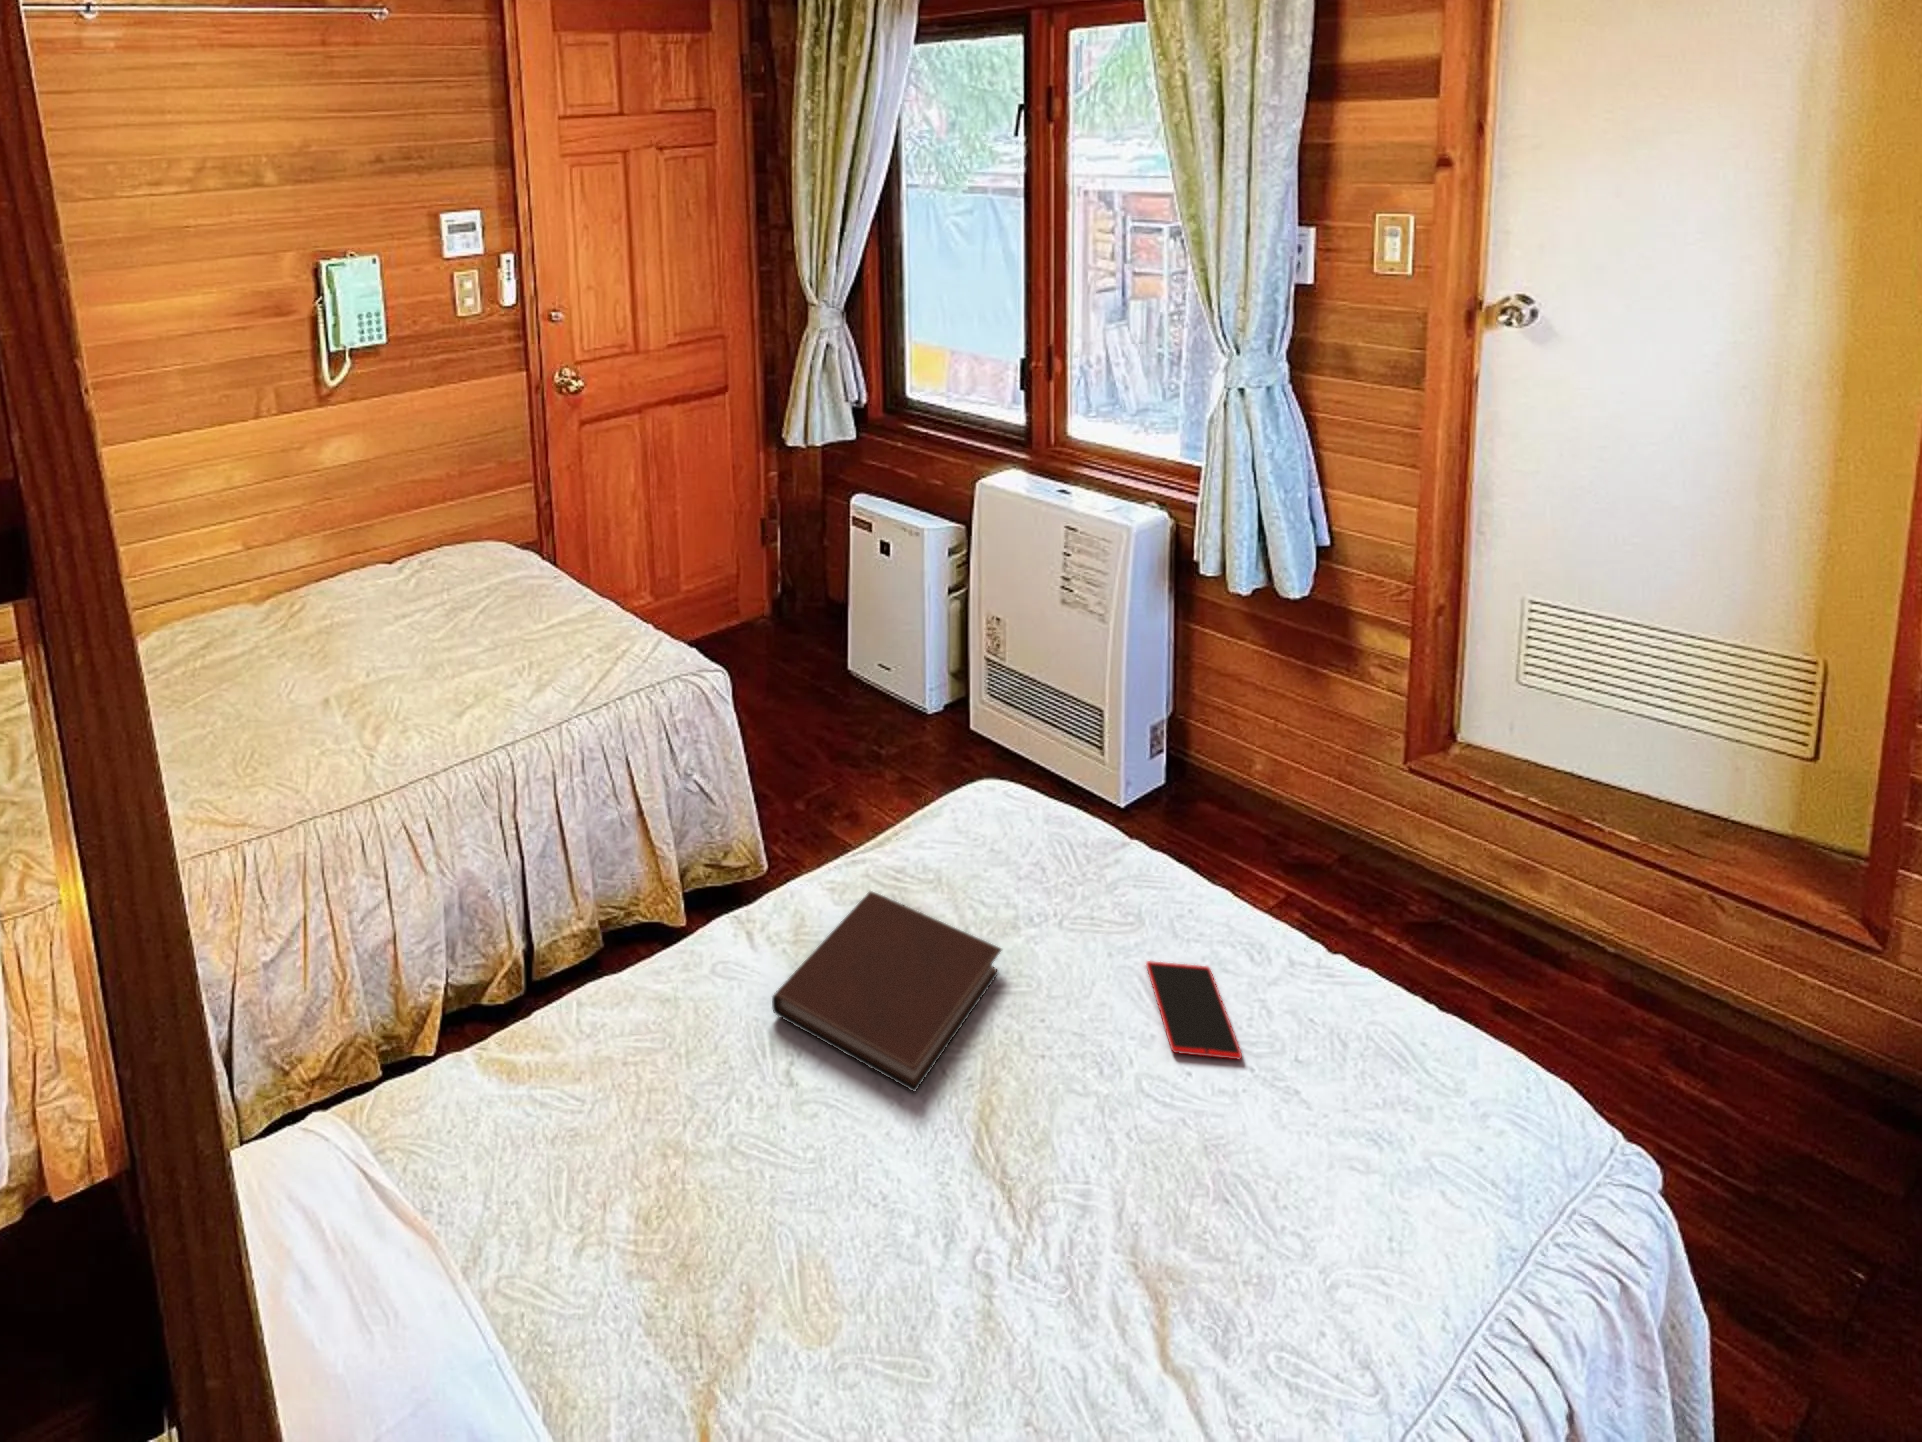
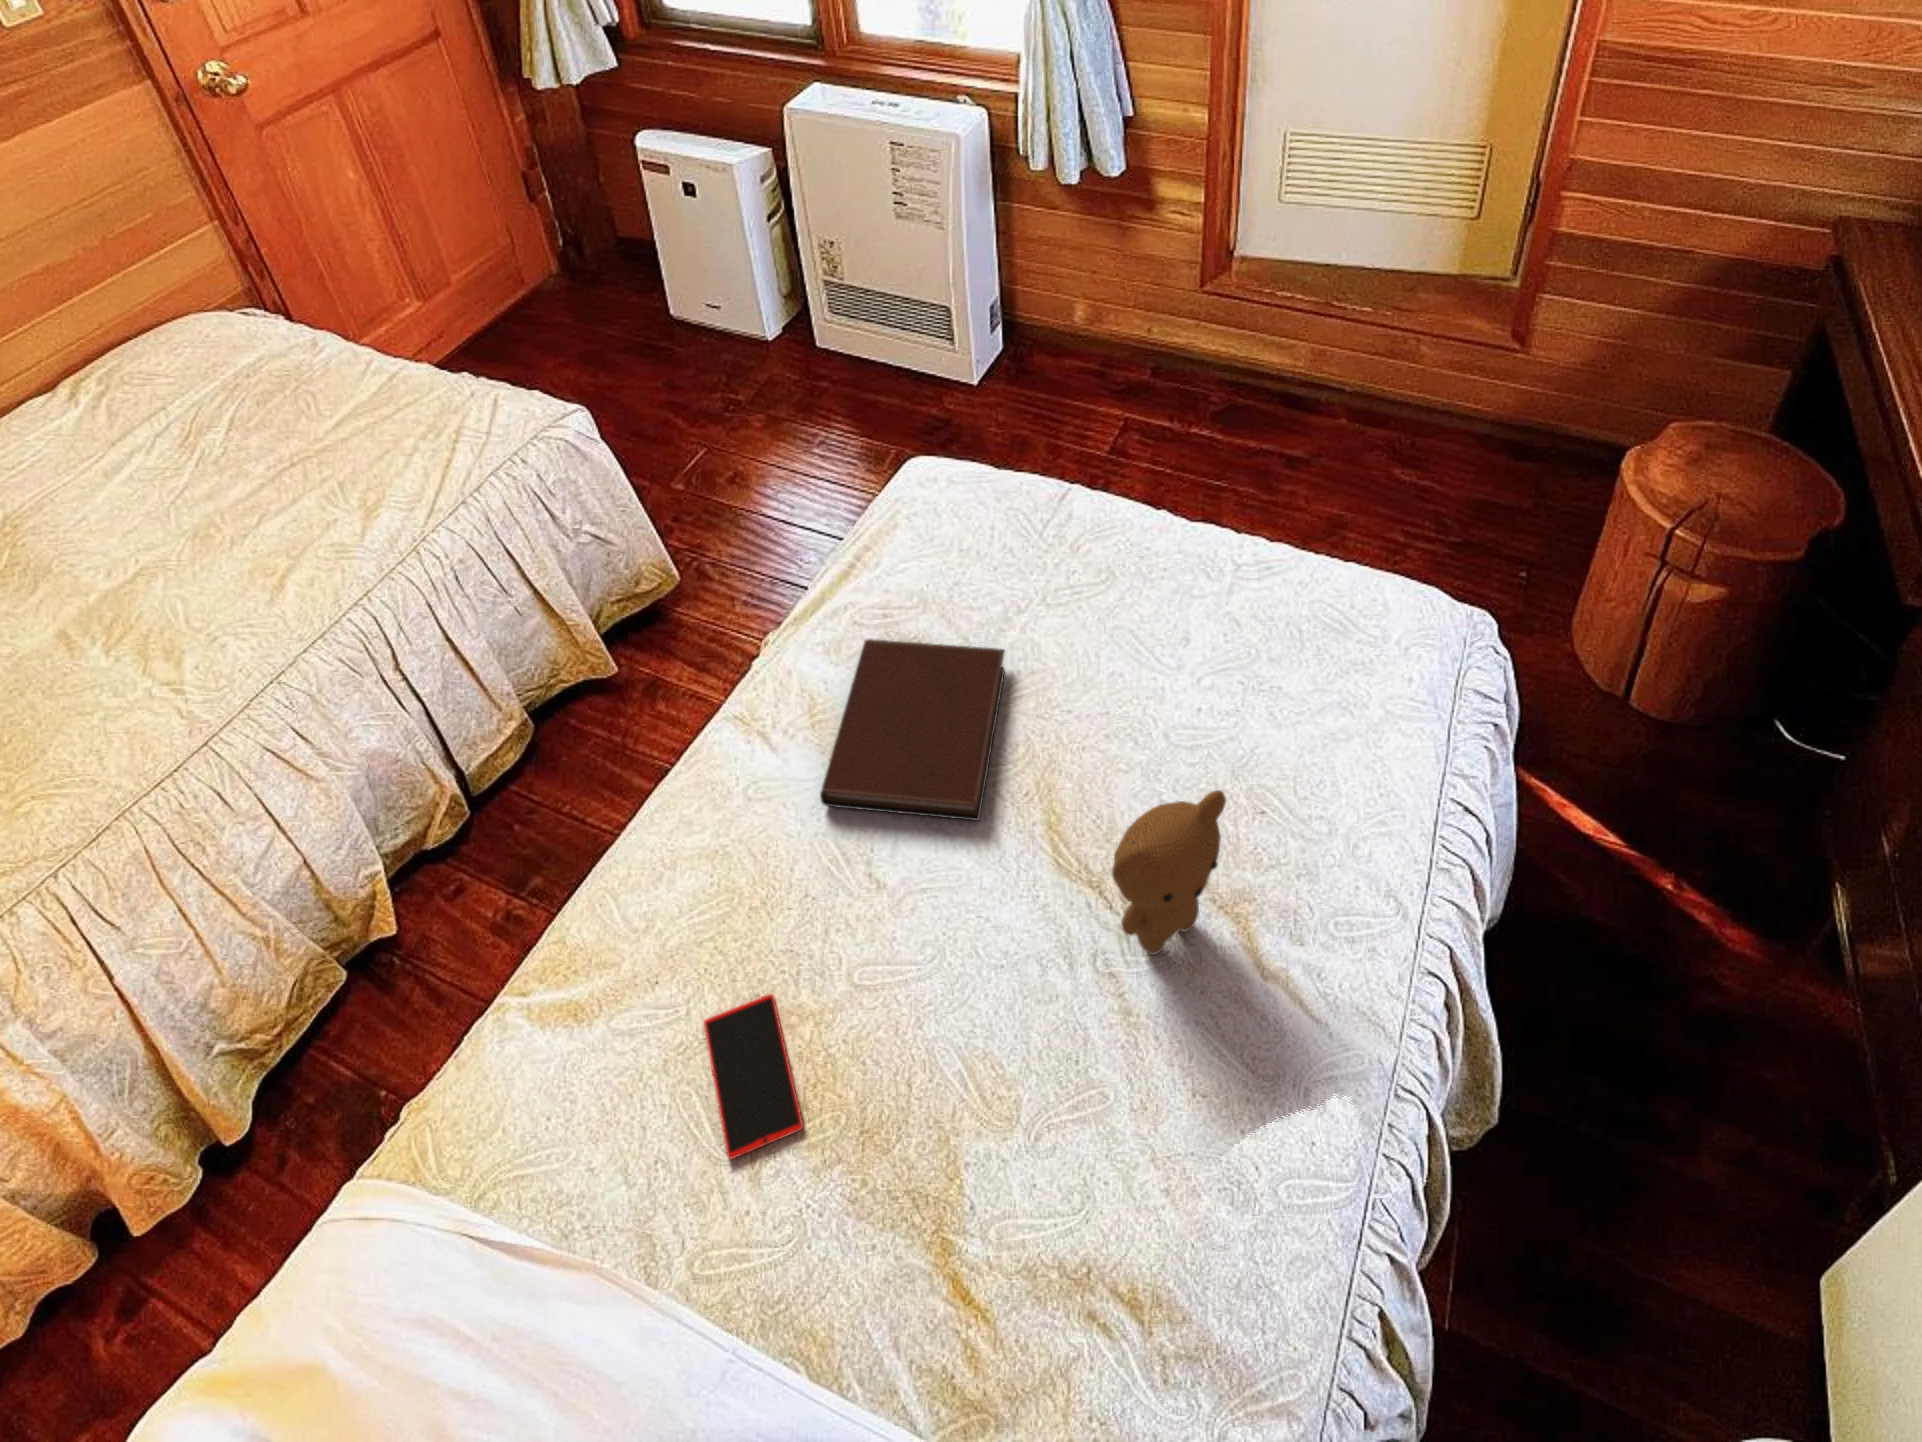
smartphone: present [1146,961,1242,1059] -> present [704,994,803,1159]
teddy bear: none [998,1098,1161,1313] -> present [1112,790,1226,955]

